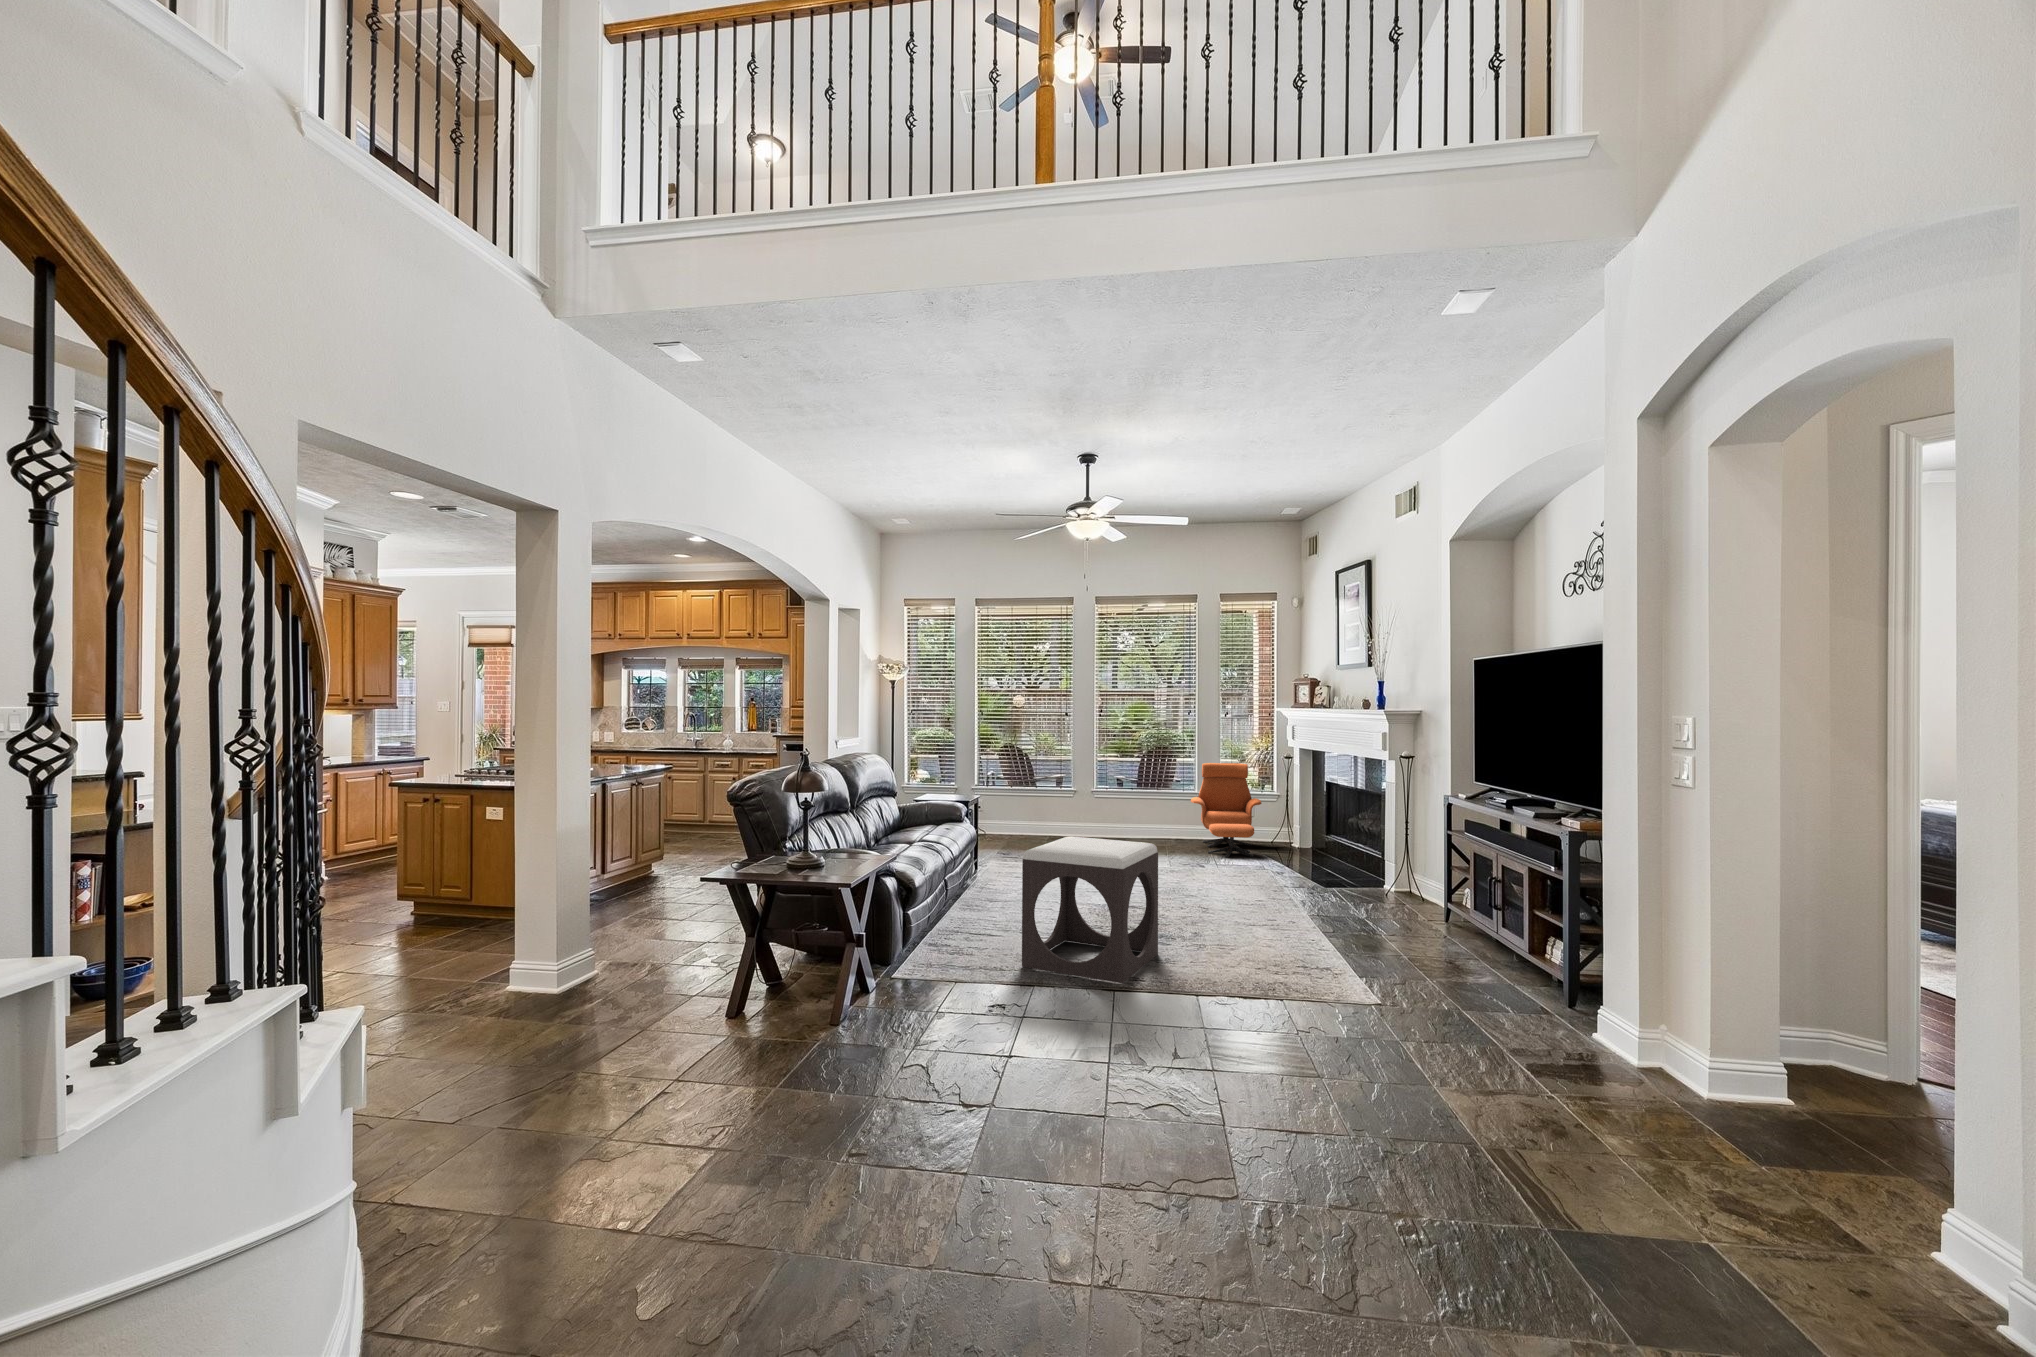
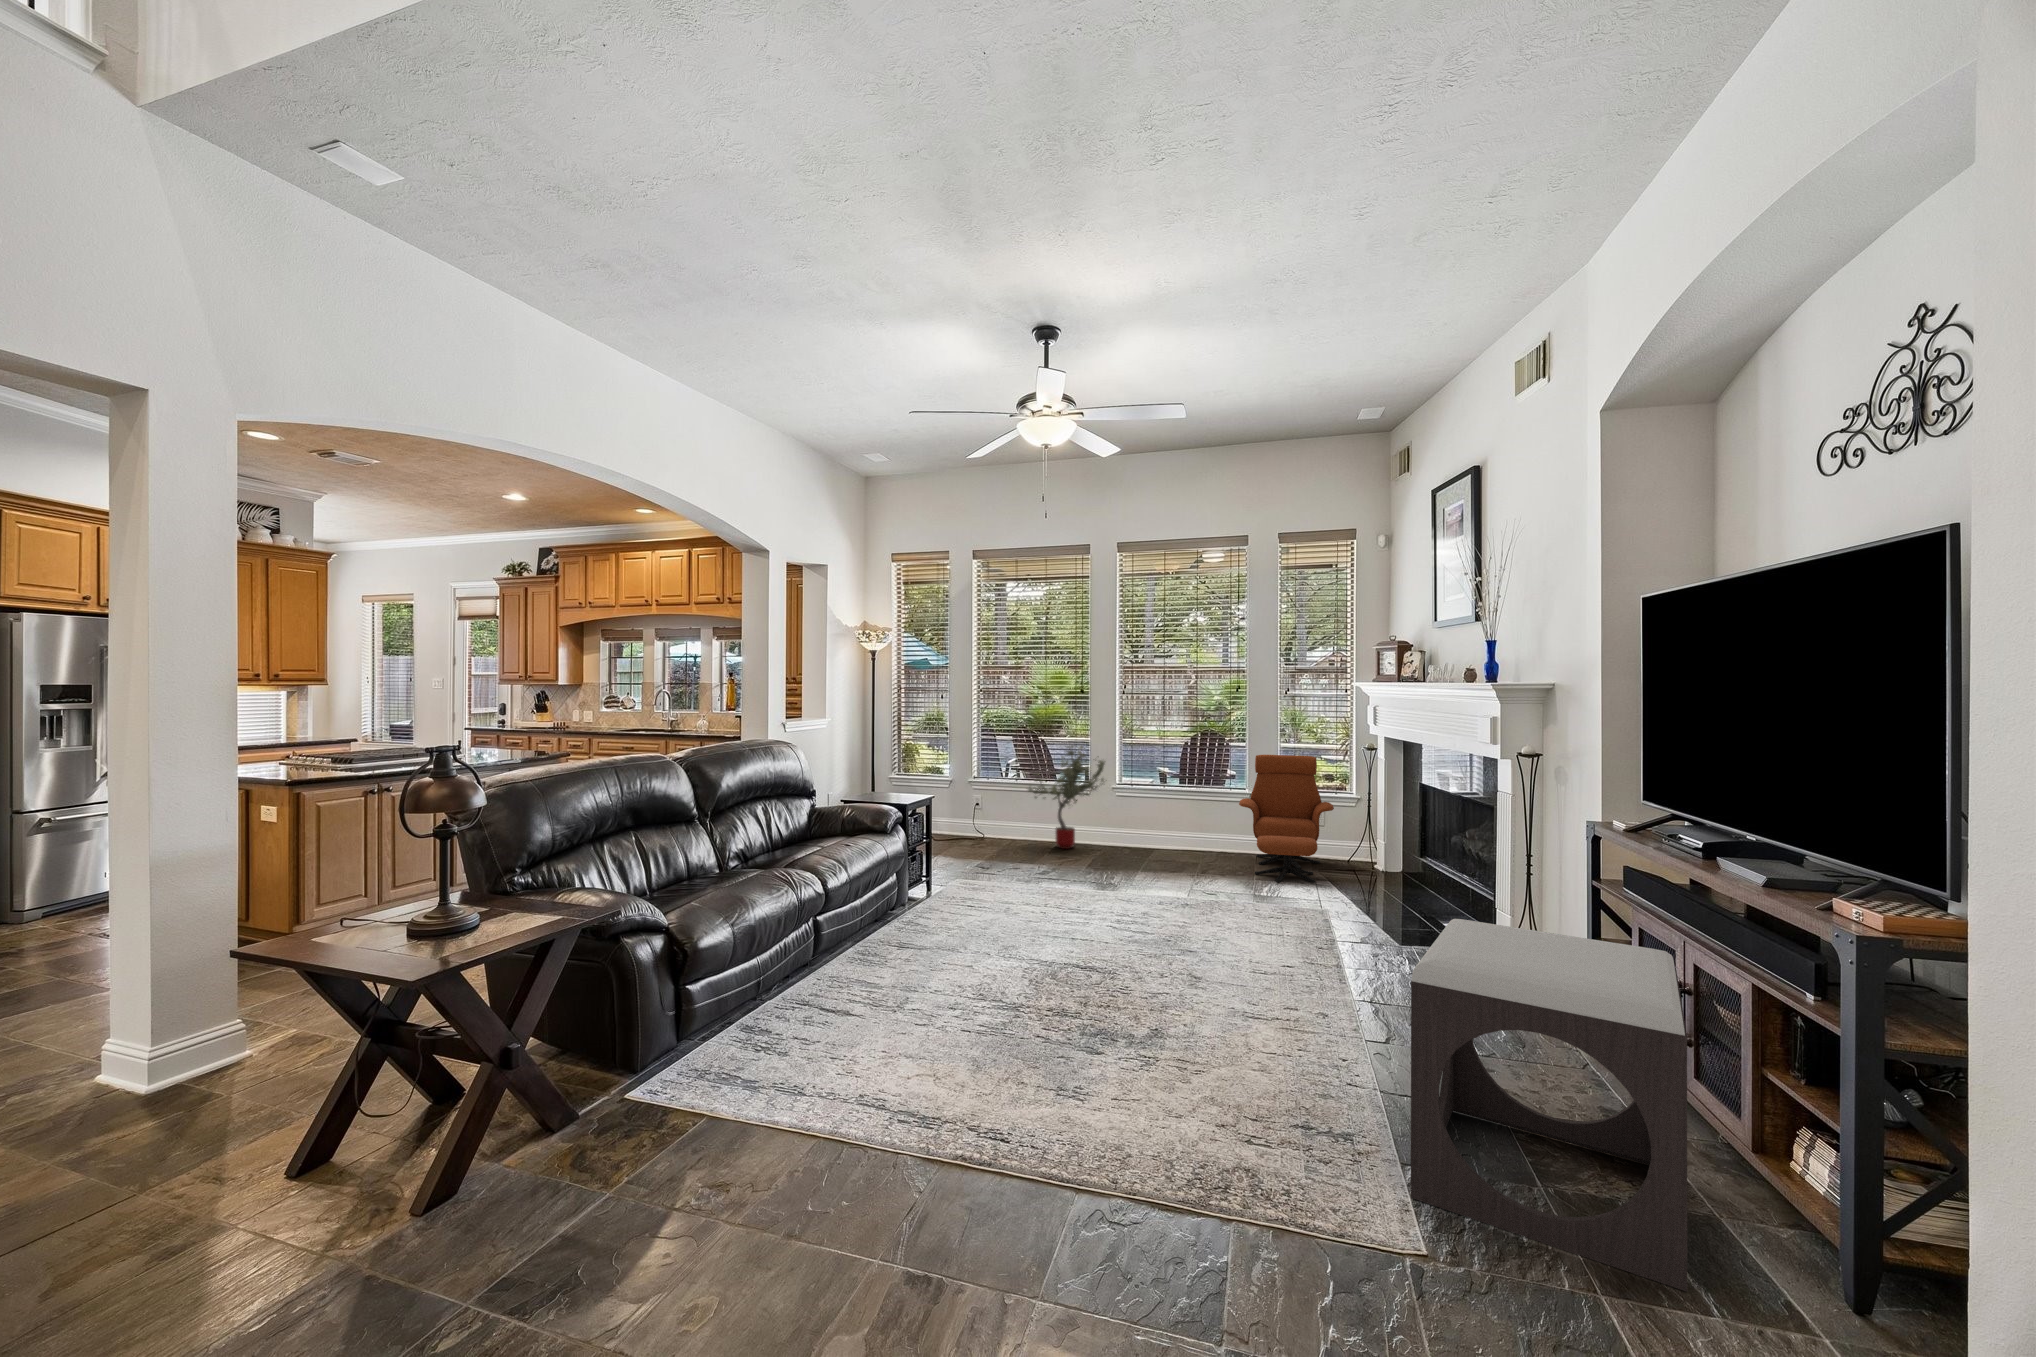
potted tree: none [1019,757,1087,841] -> present [1028,746,1105,849]
footstool: present [1022,836,1158,983] -> present [1411,919,1687,1292]

